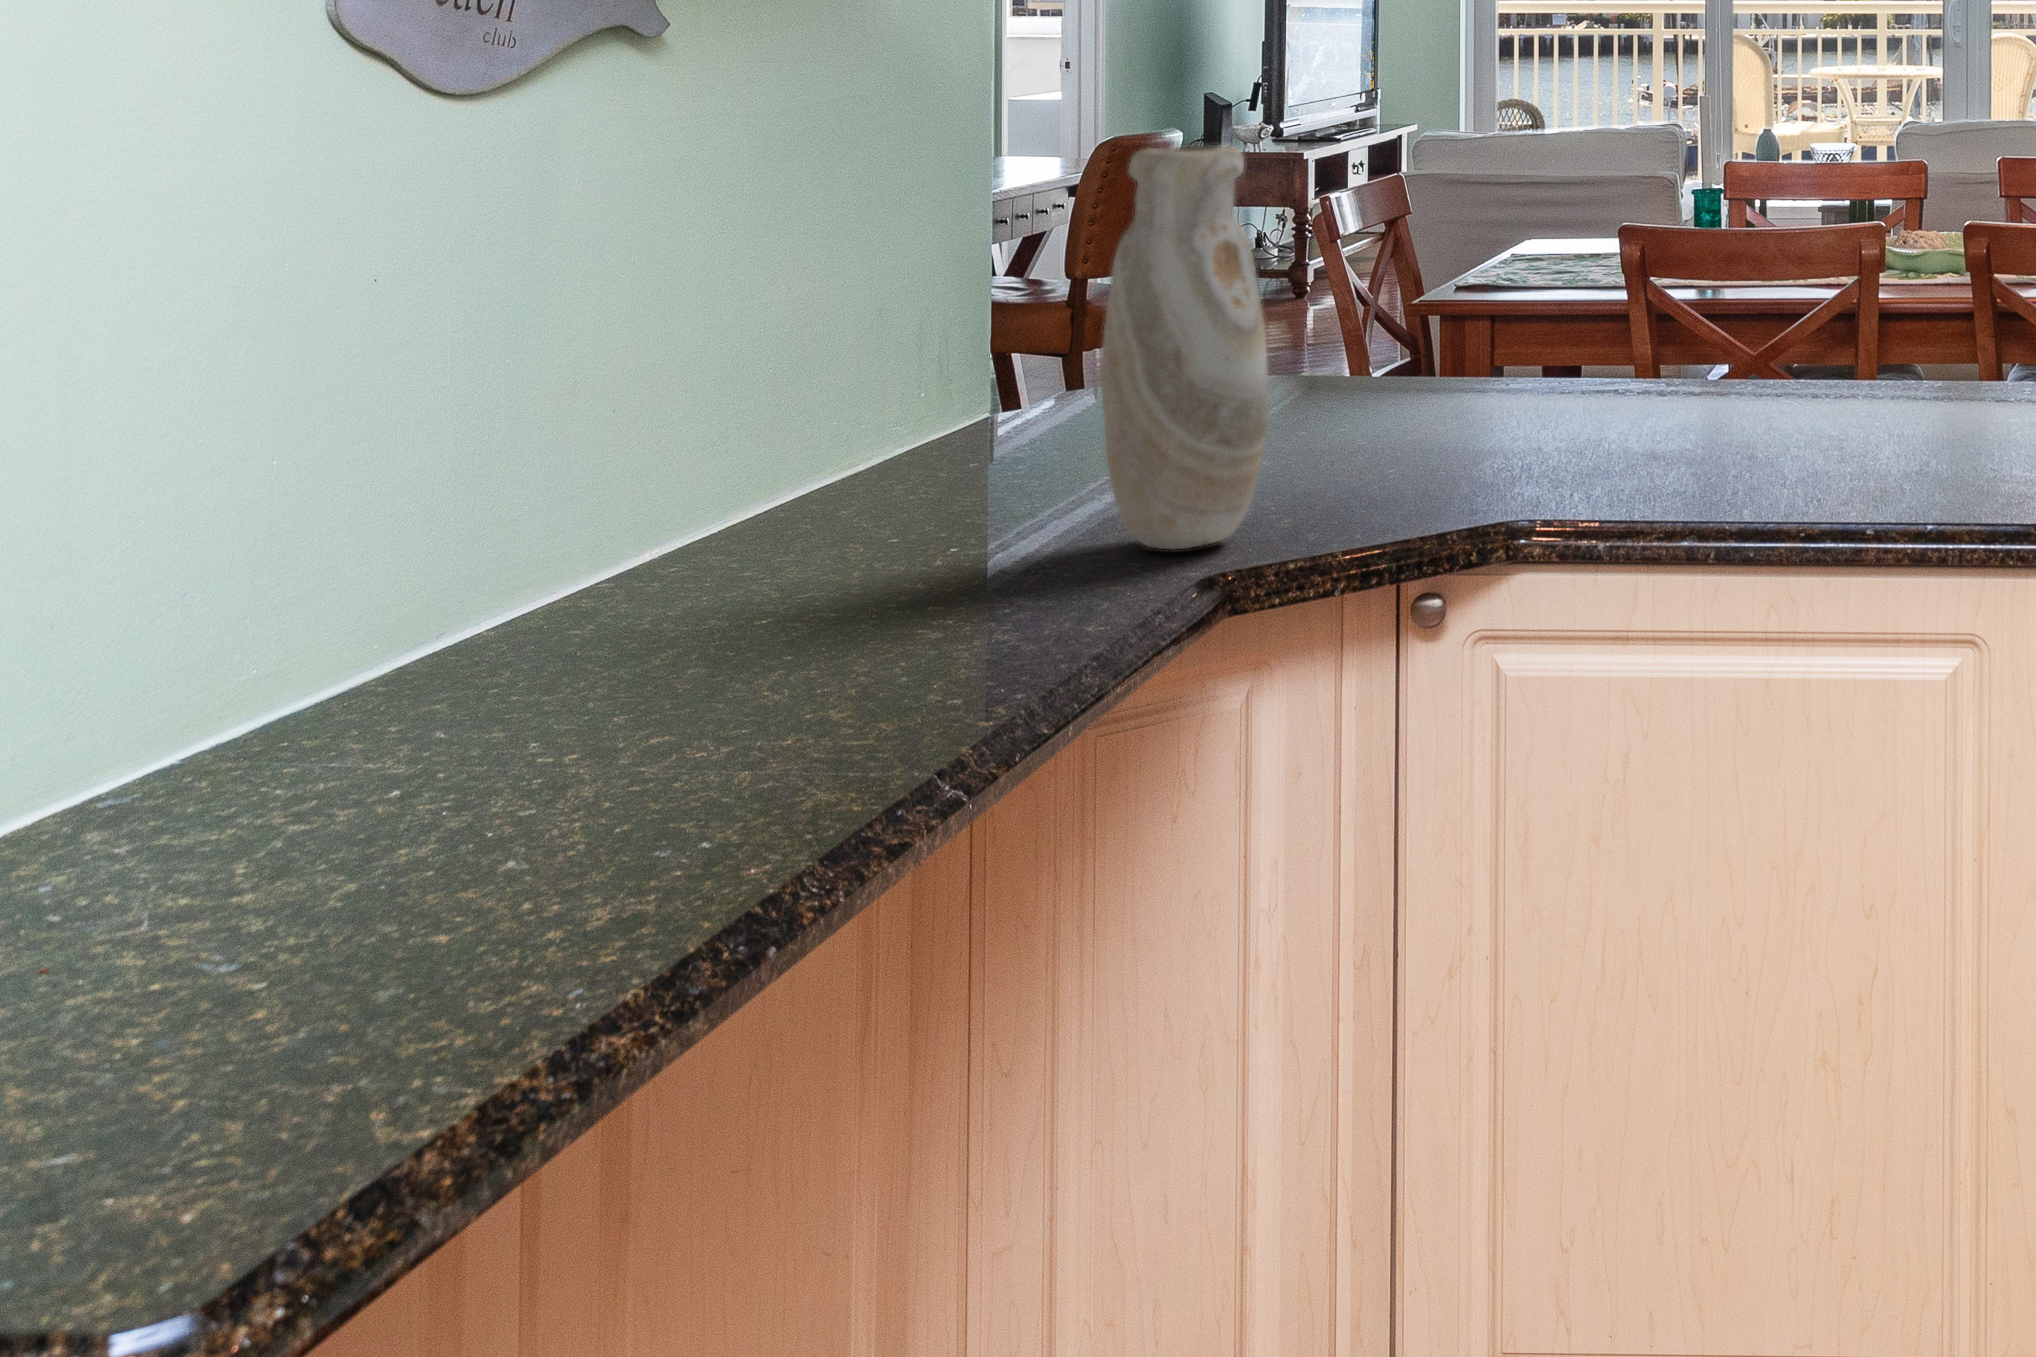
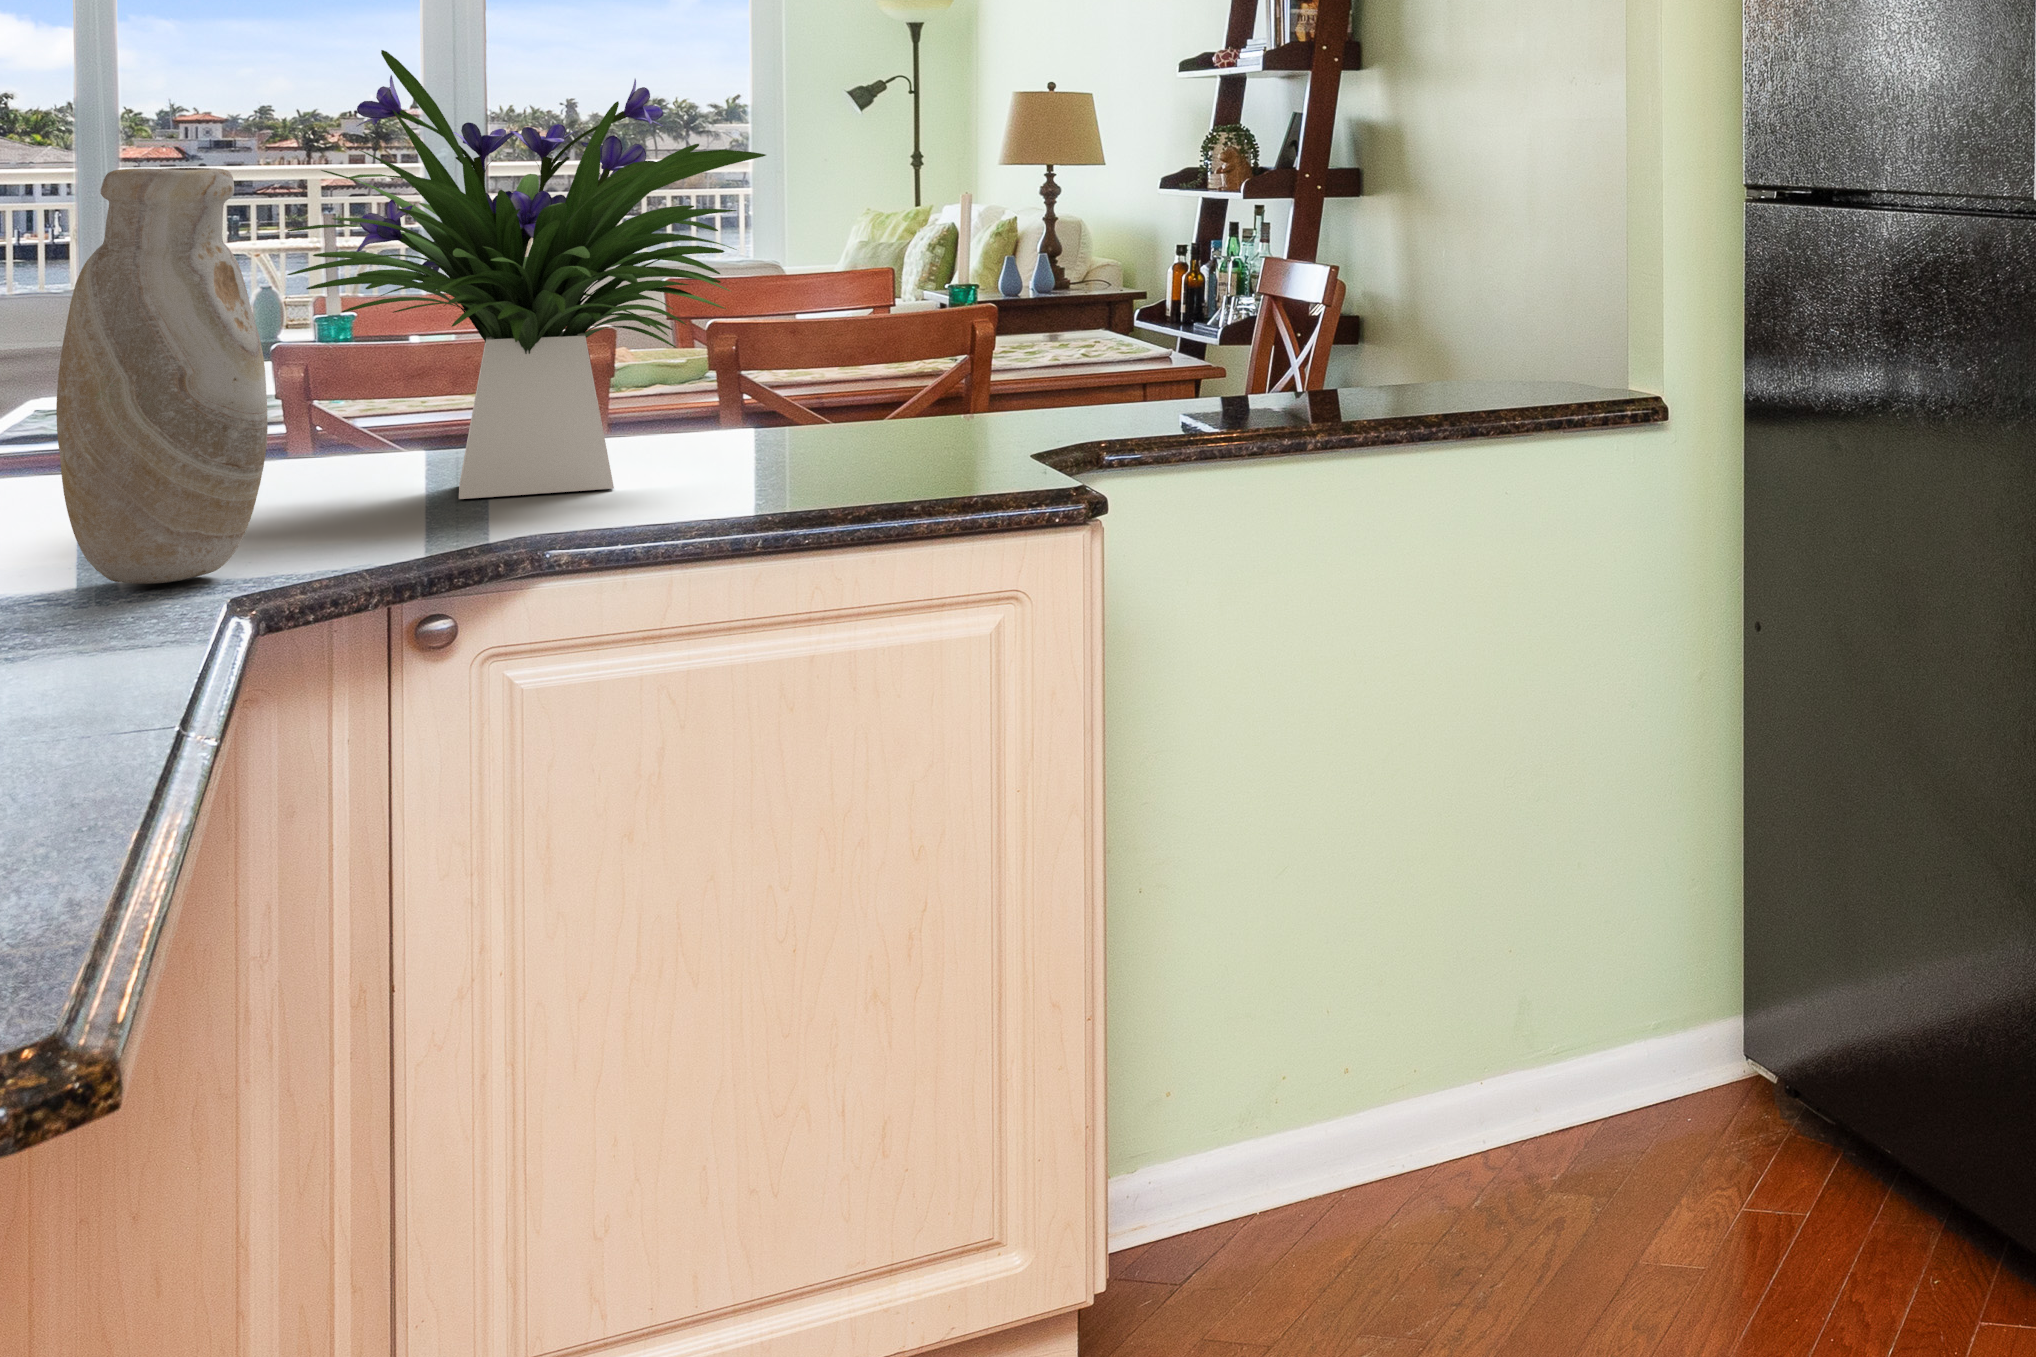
flower arrangement: none [1405,7,1815,456] -> present [287,50,766,499]

